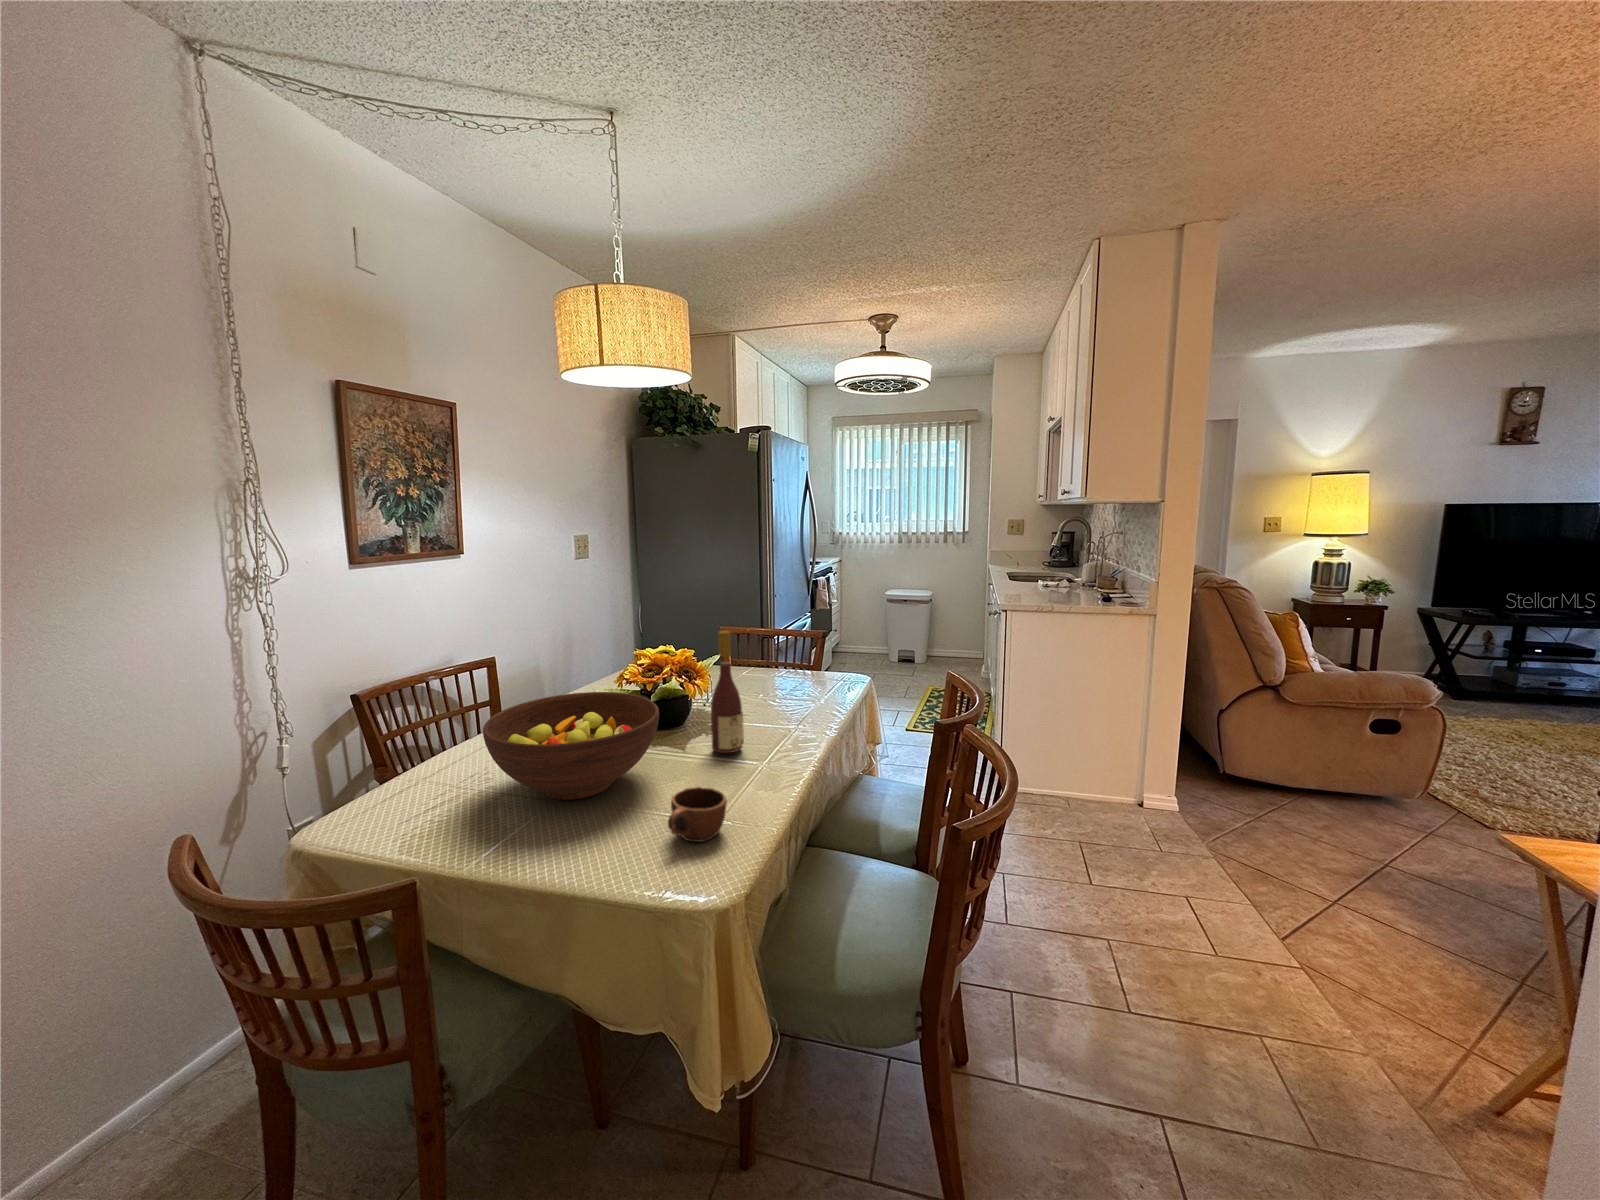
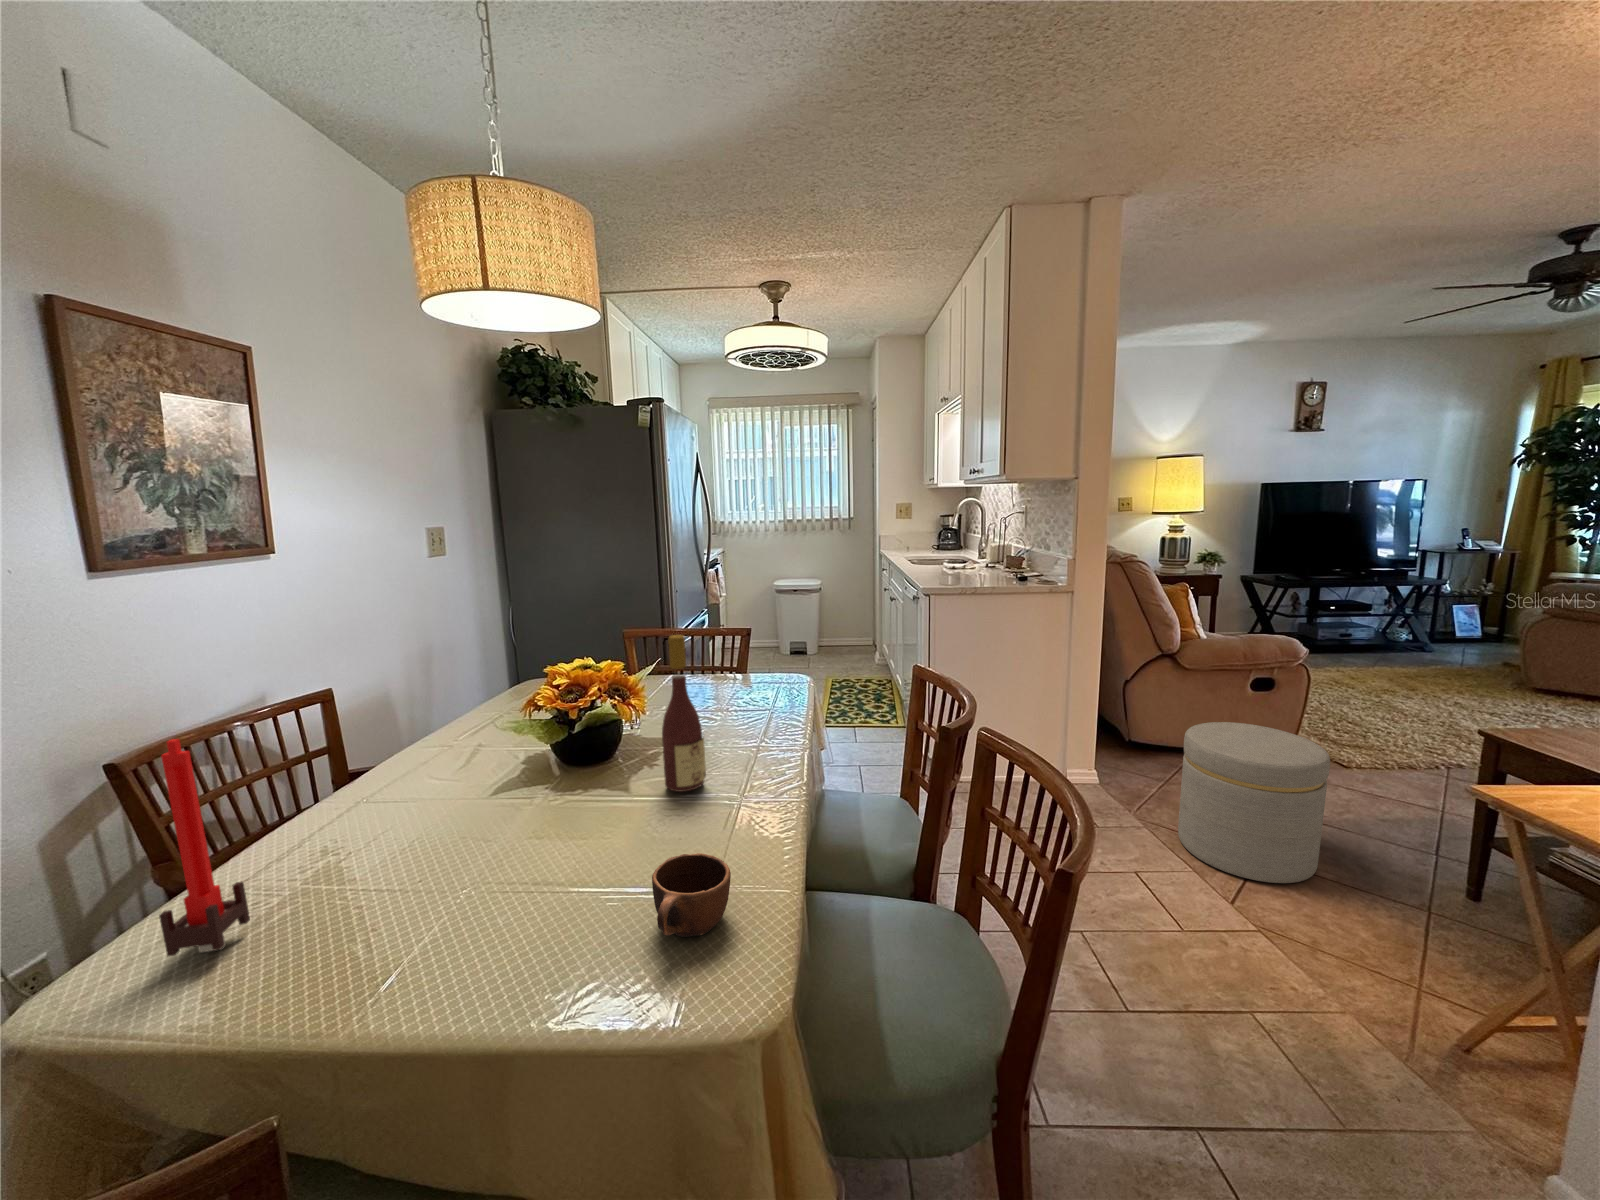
candle: none [382,674,430,811] -> present [159,739,250,956]
fruit bowl: present [483,692,659,800] -> none [338,728,606,893]
ottoman: none [1247,759,1415,932] -> present [1178,722,1330,883]

